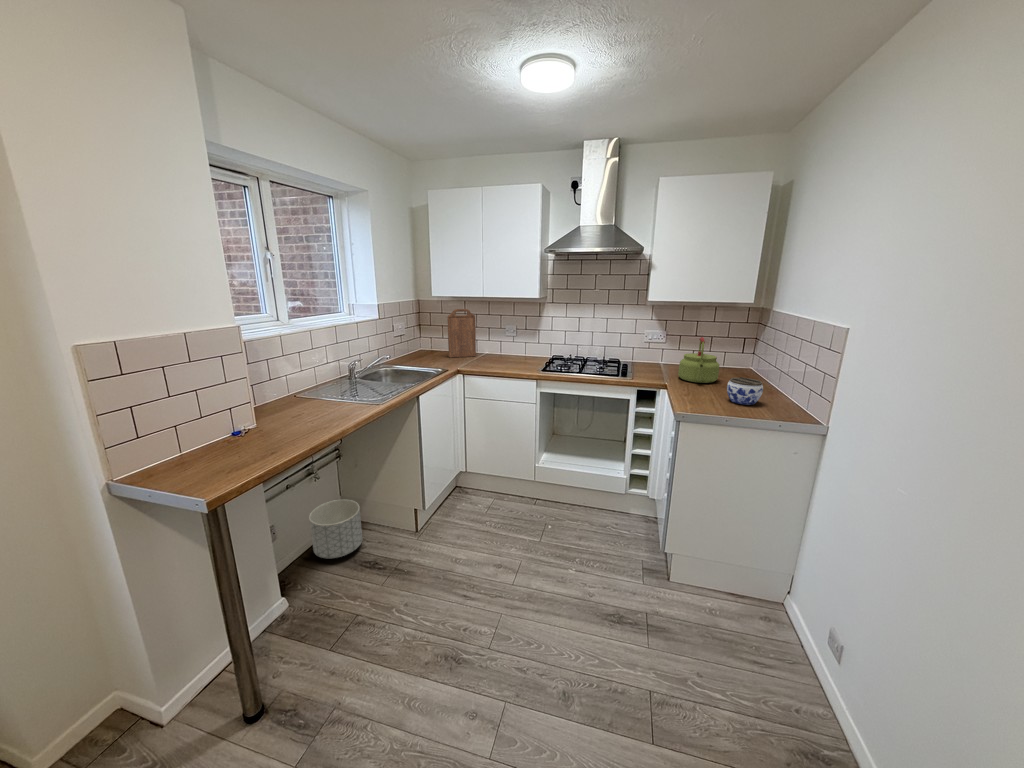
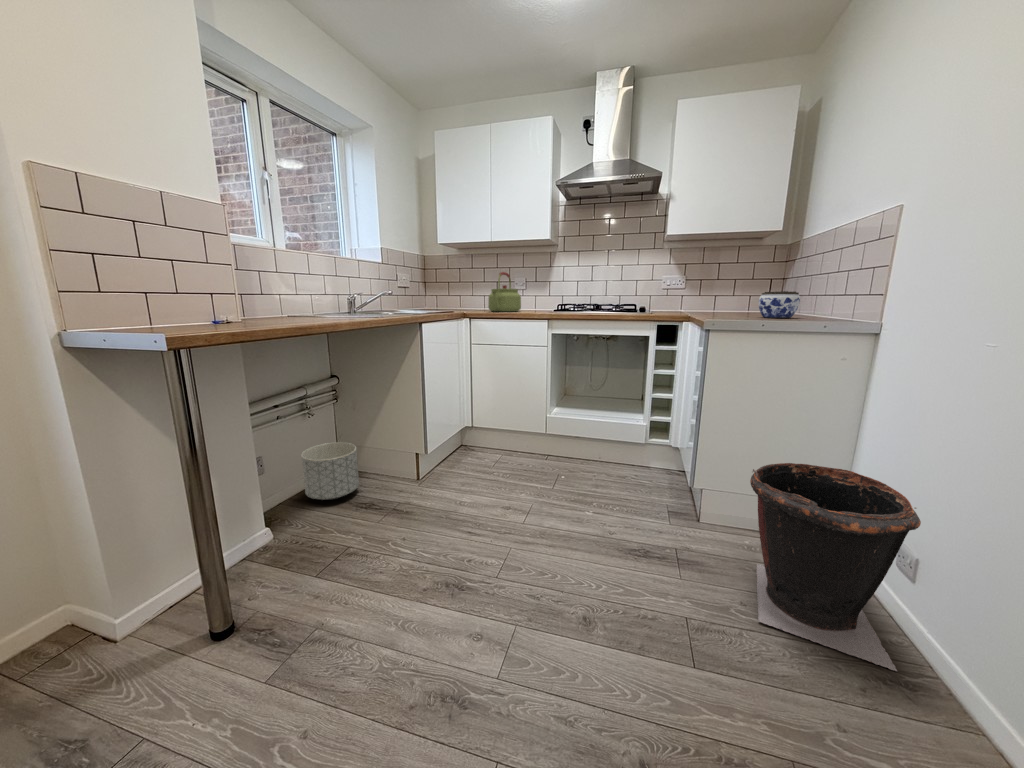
cutting board: present [447,309,476,358] -> none [454,259,483,311]
kettle: present [678,337,719,383] -> present [488,272,521,312]
waste bin: none [709,550,842,746] -> present [750,463,921,671]

